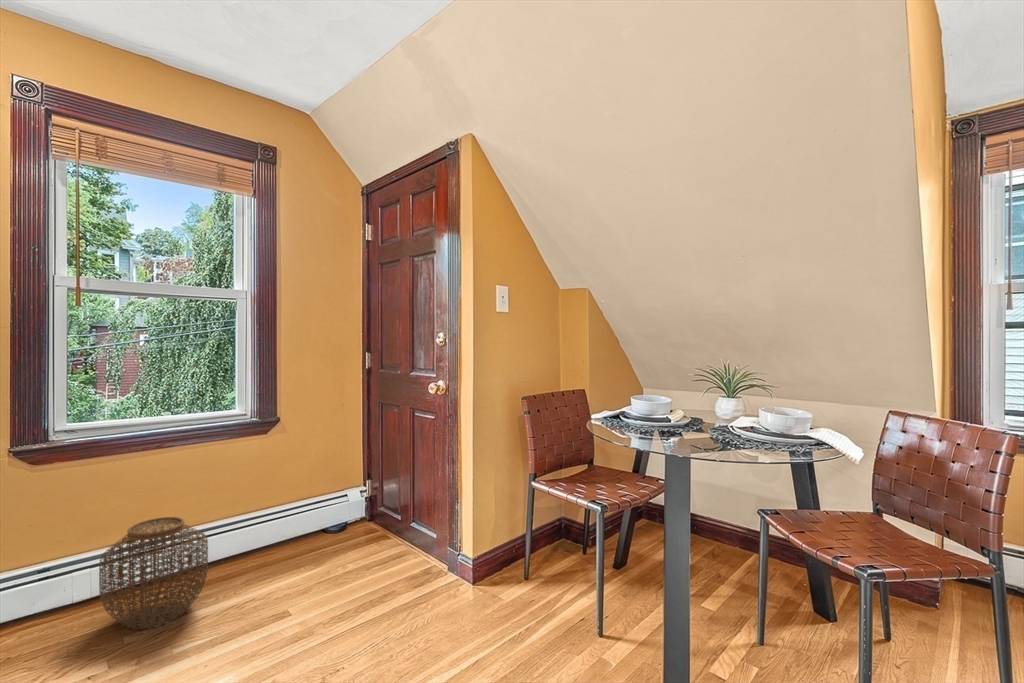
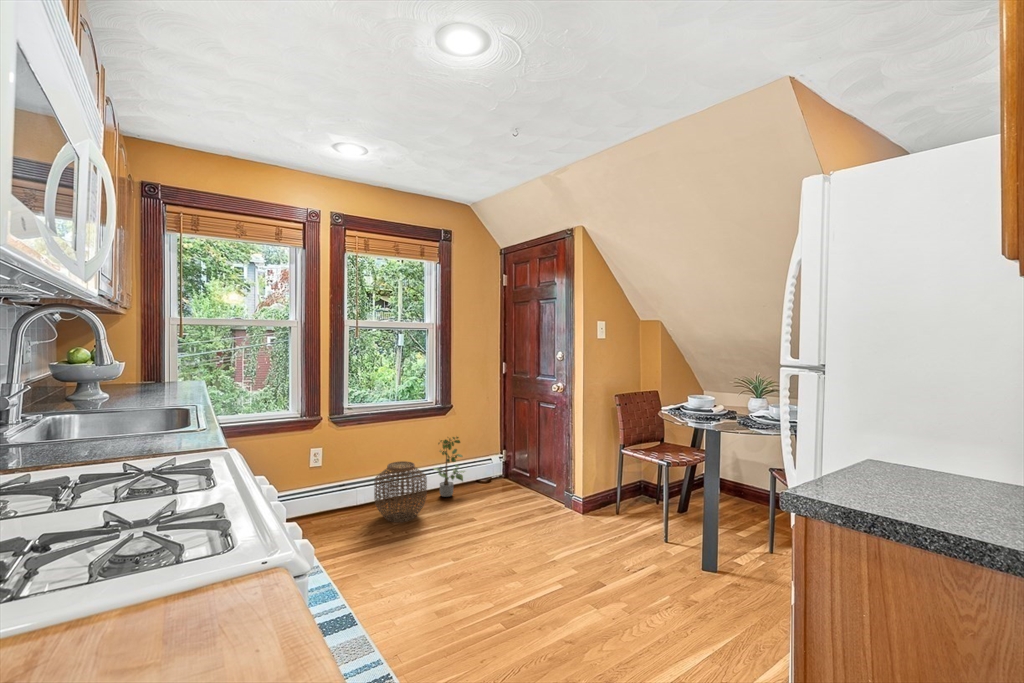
potted plant: none [240,463,301,563] -> present [433,437,465,497]

